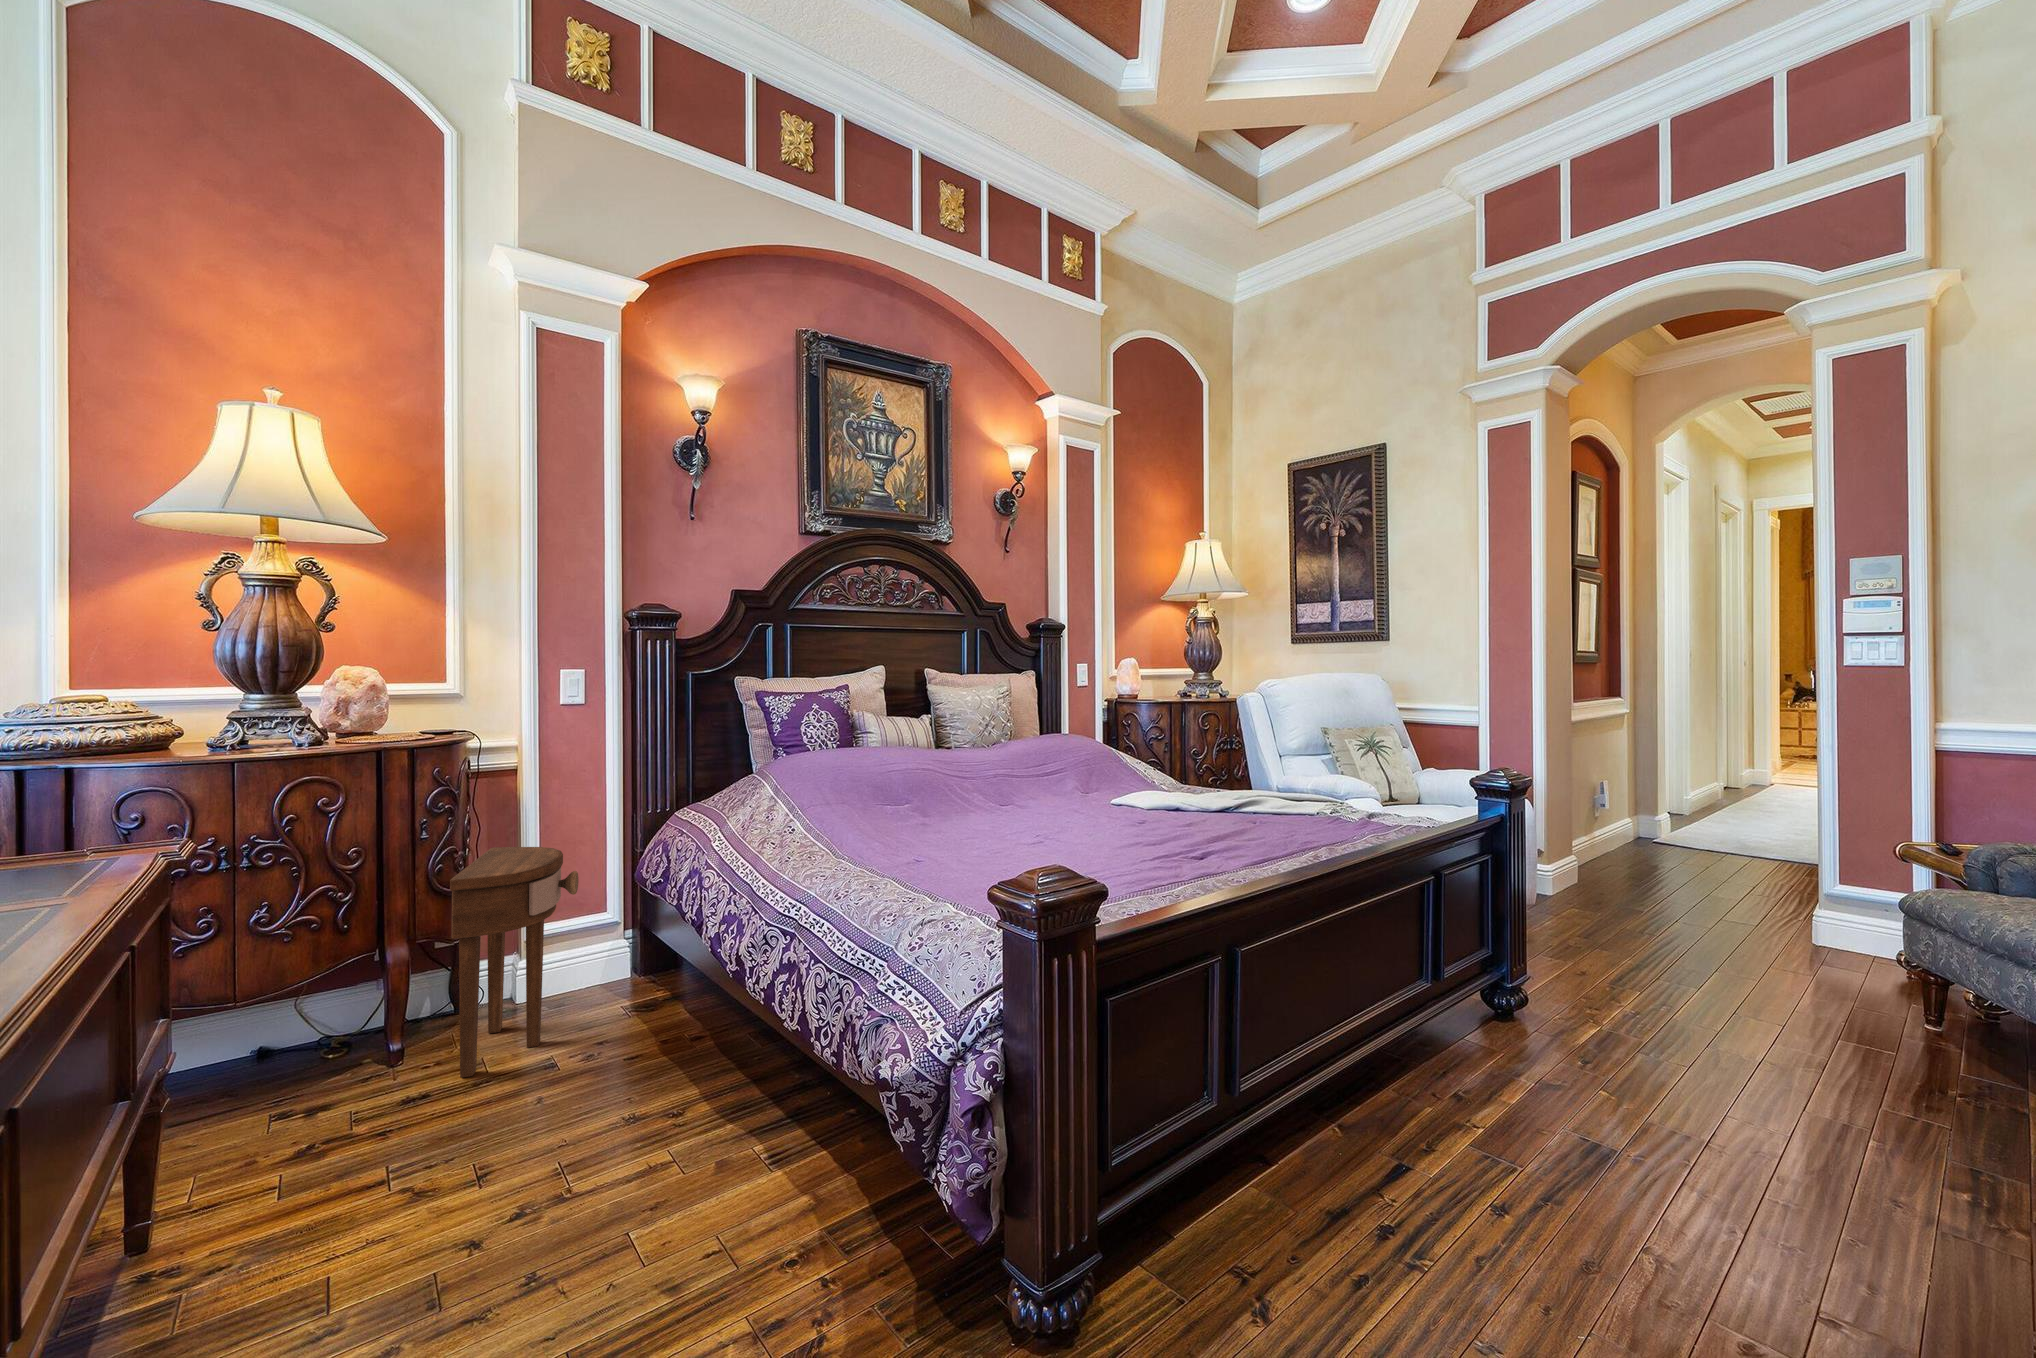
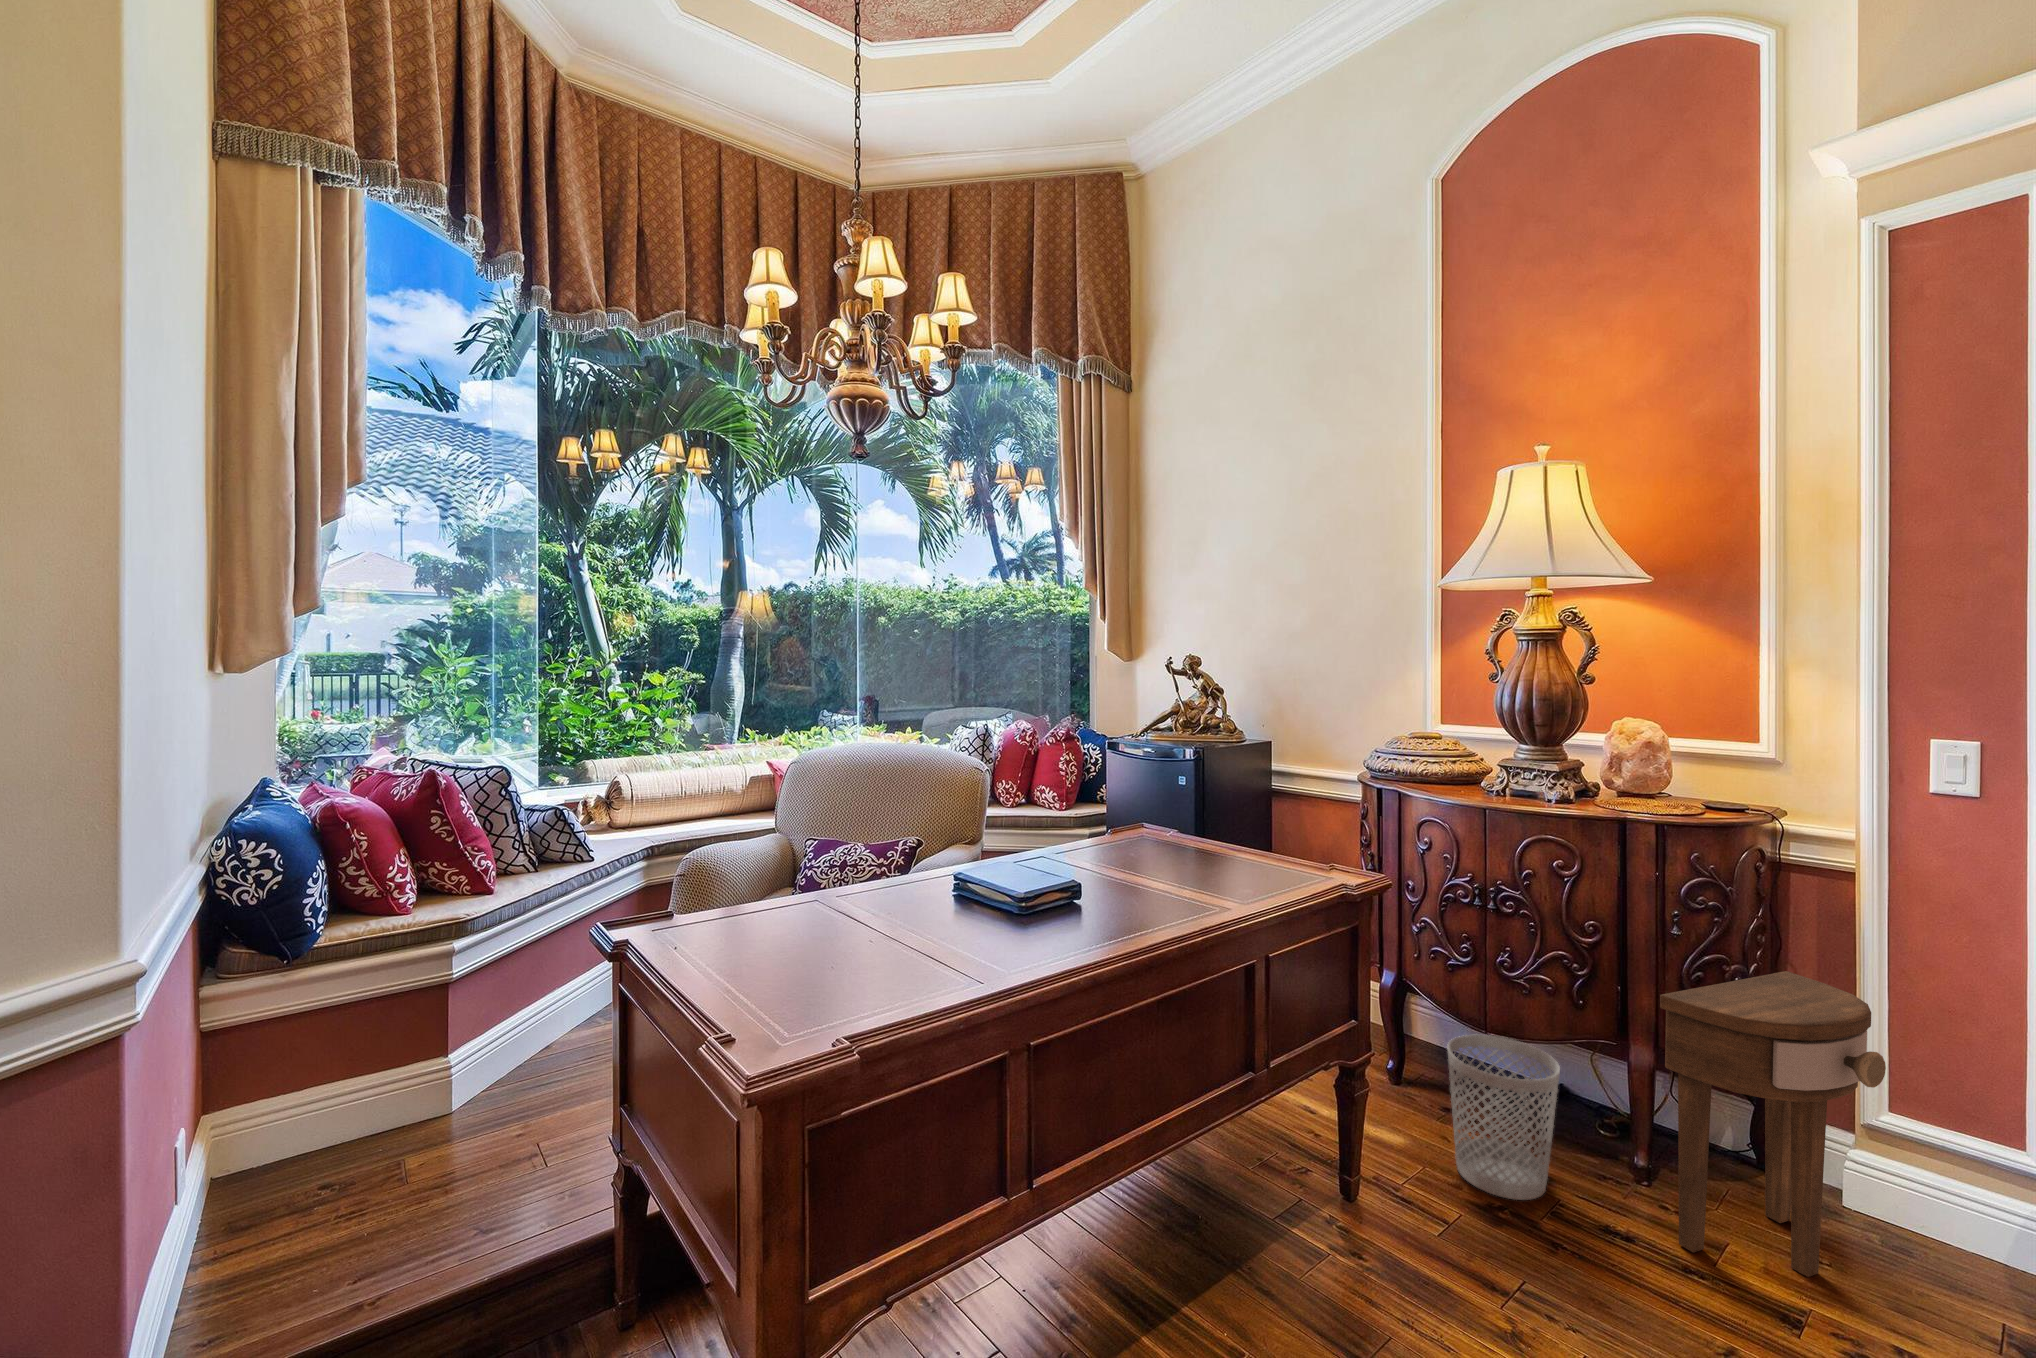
wastebasket: none [214,986,350,1153] -> present [1447,1035,1560,1200]

